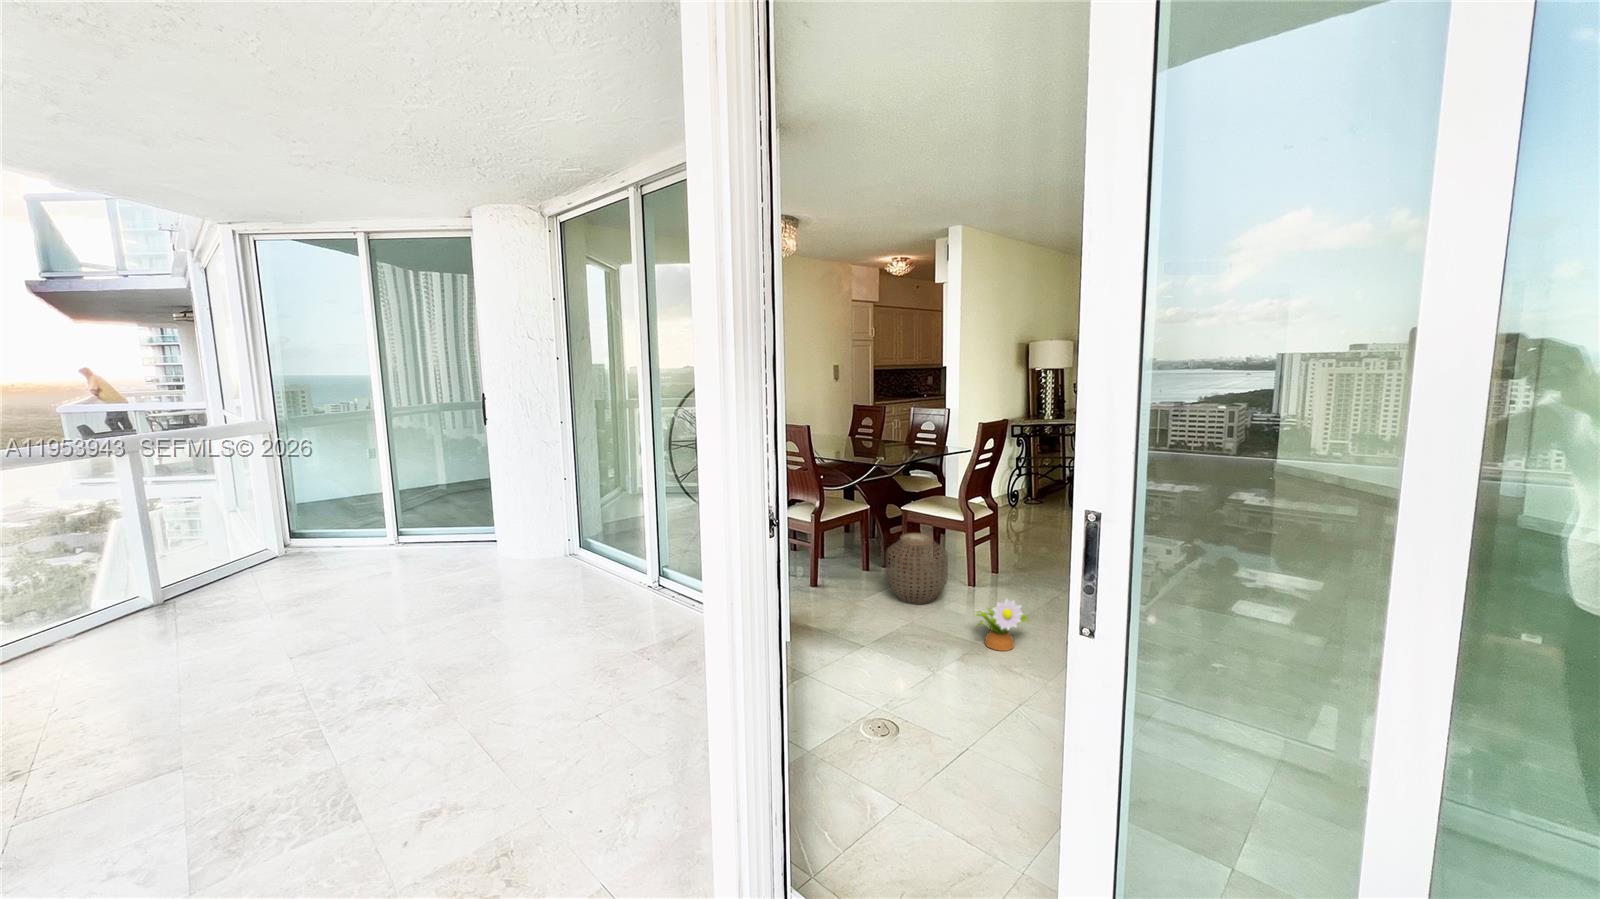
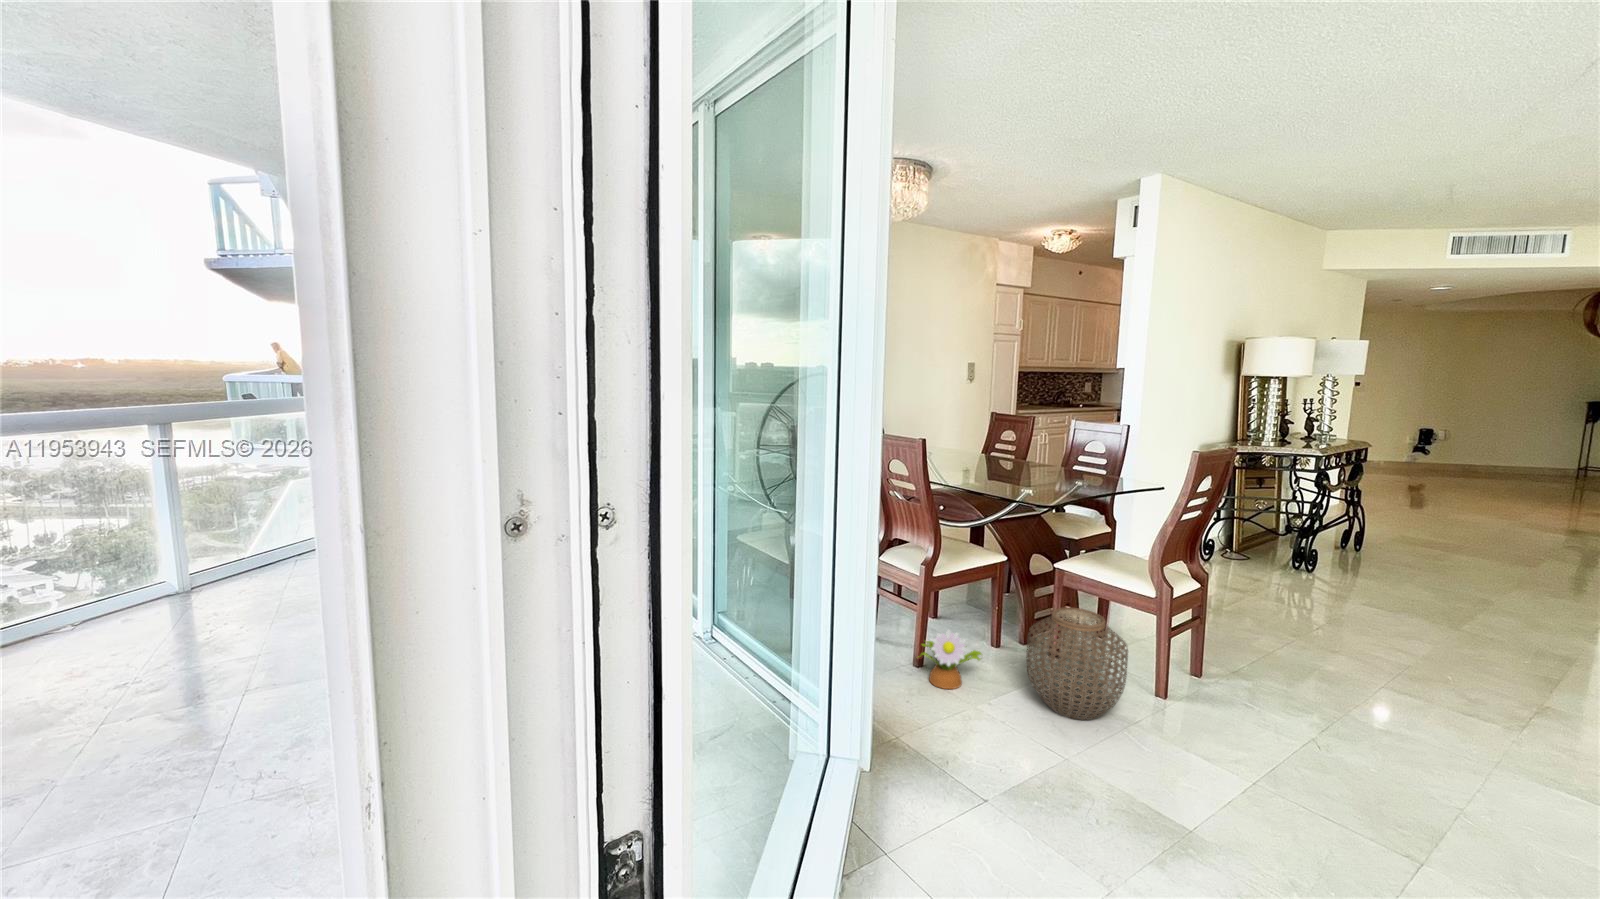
decorative plant: present [975,599,1029,651] -> present [921,630,982,689]

